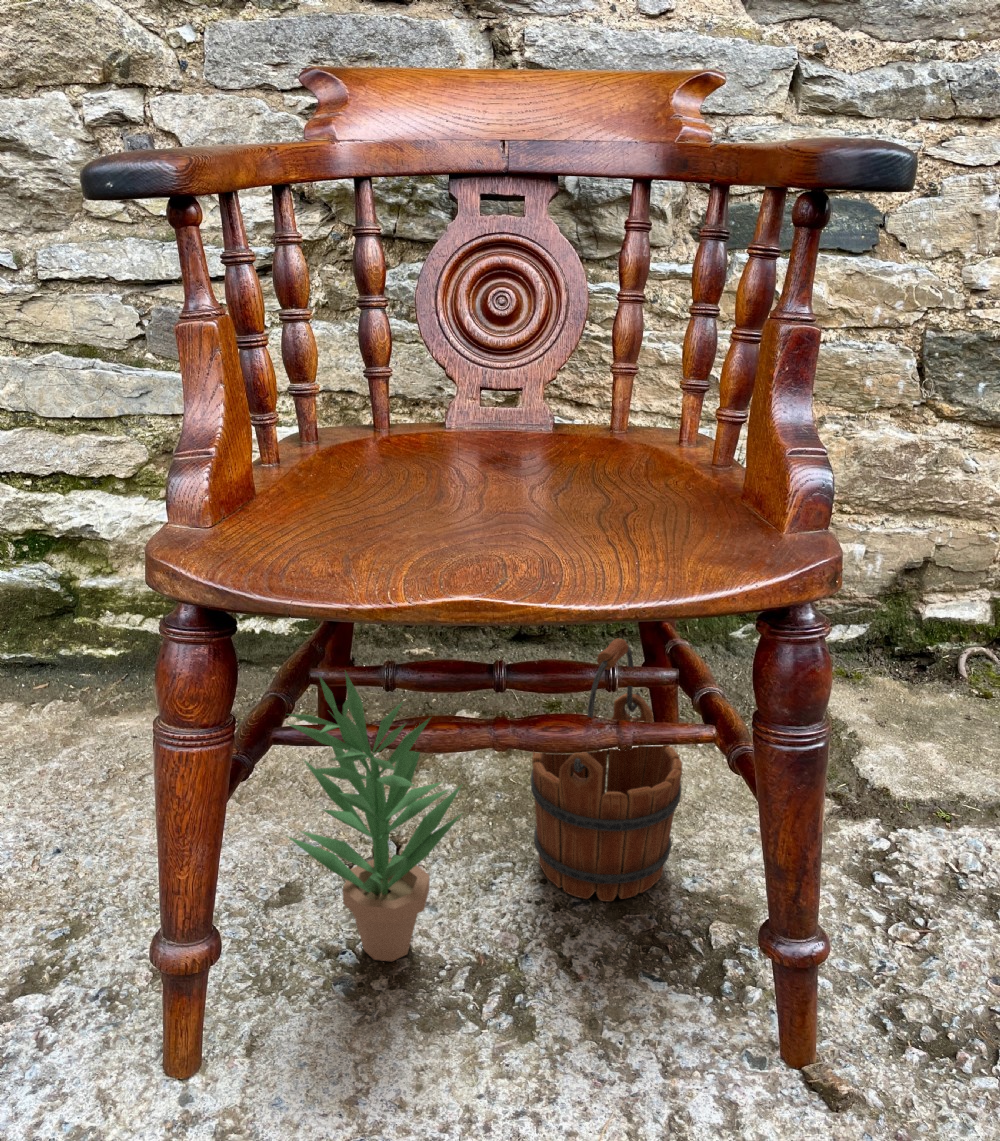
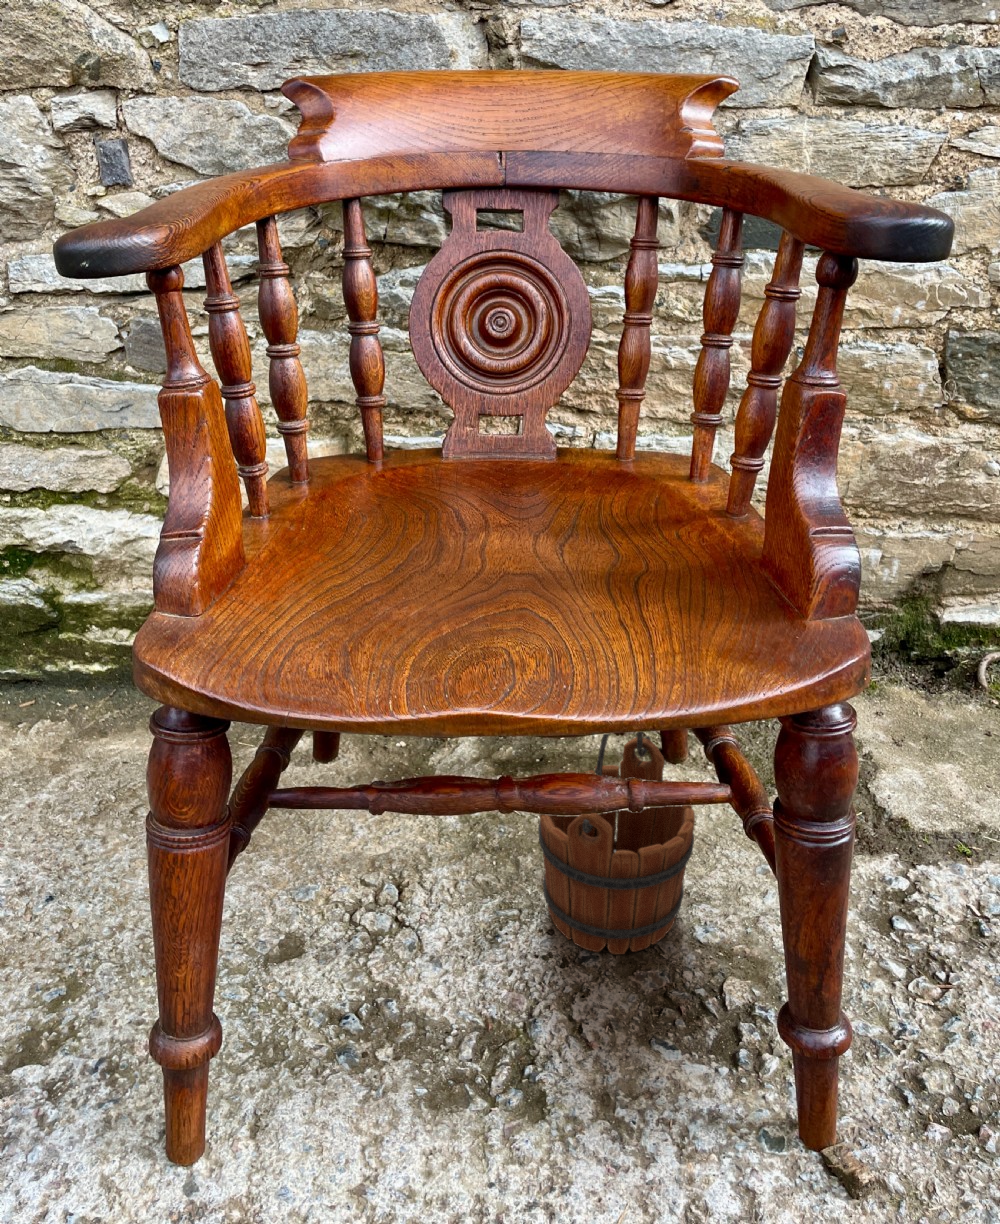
potted plant: present [287,671,462,961] -> none [277,740,469,1029]

